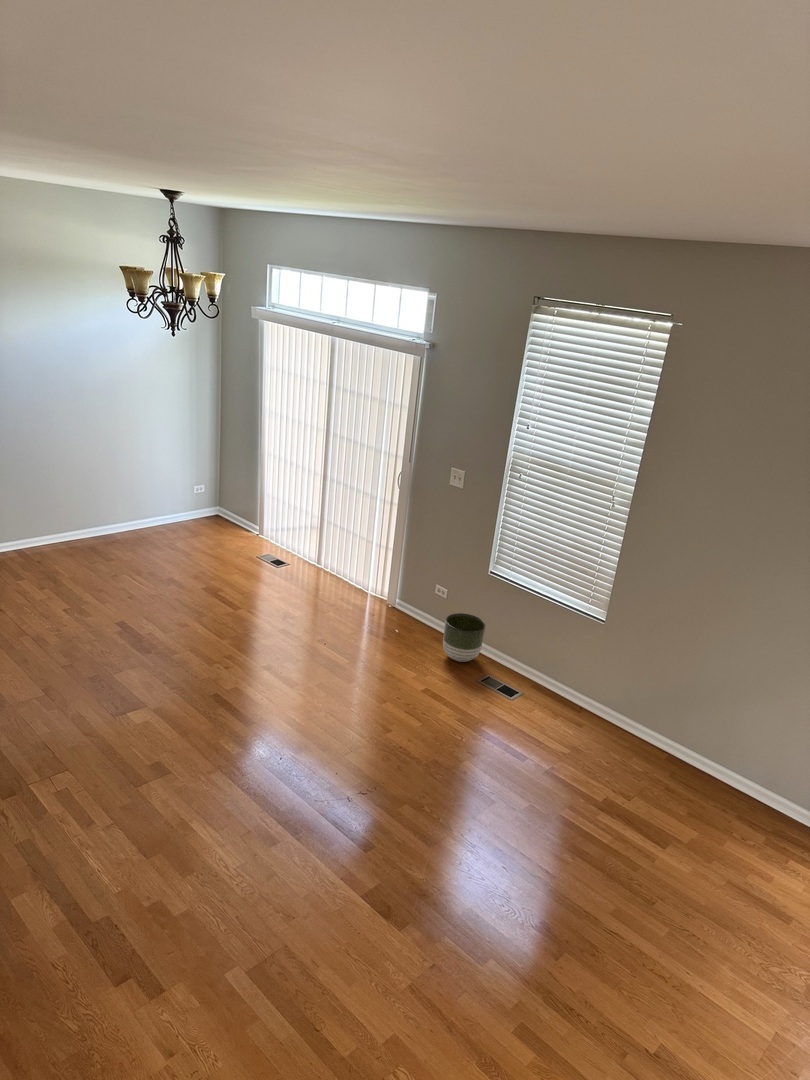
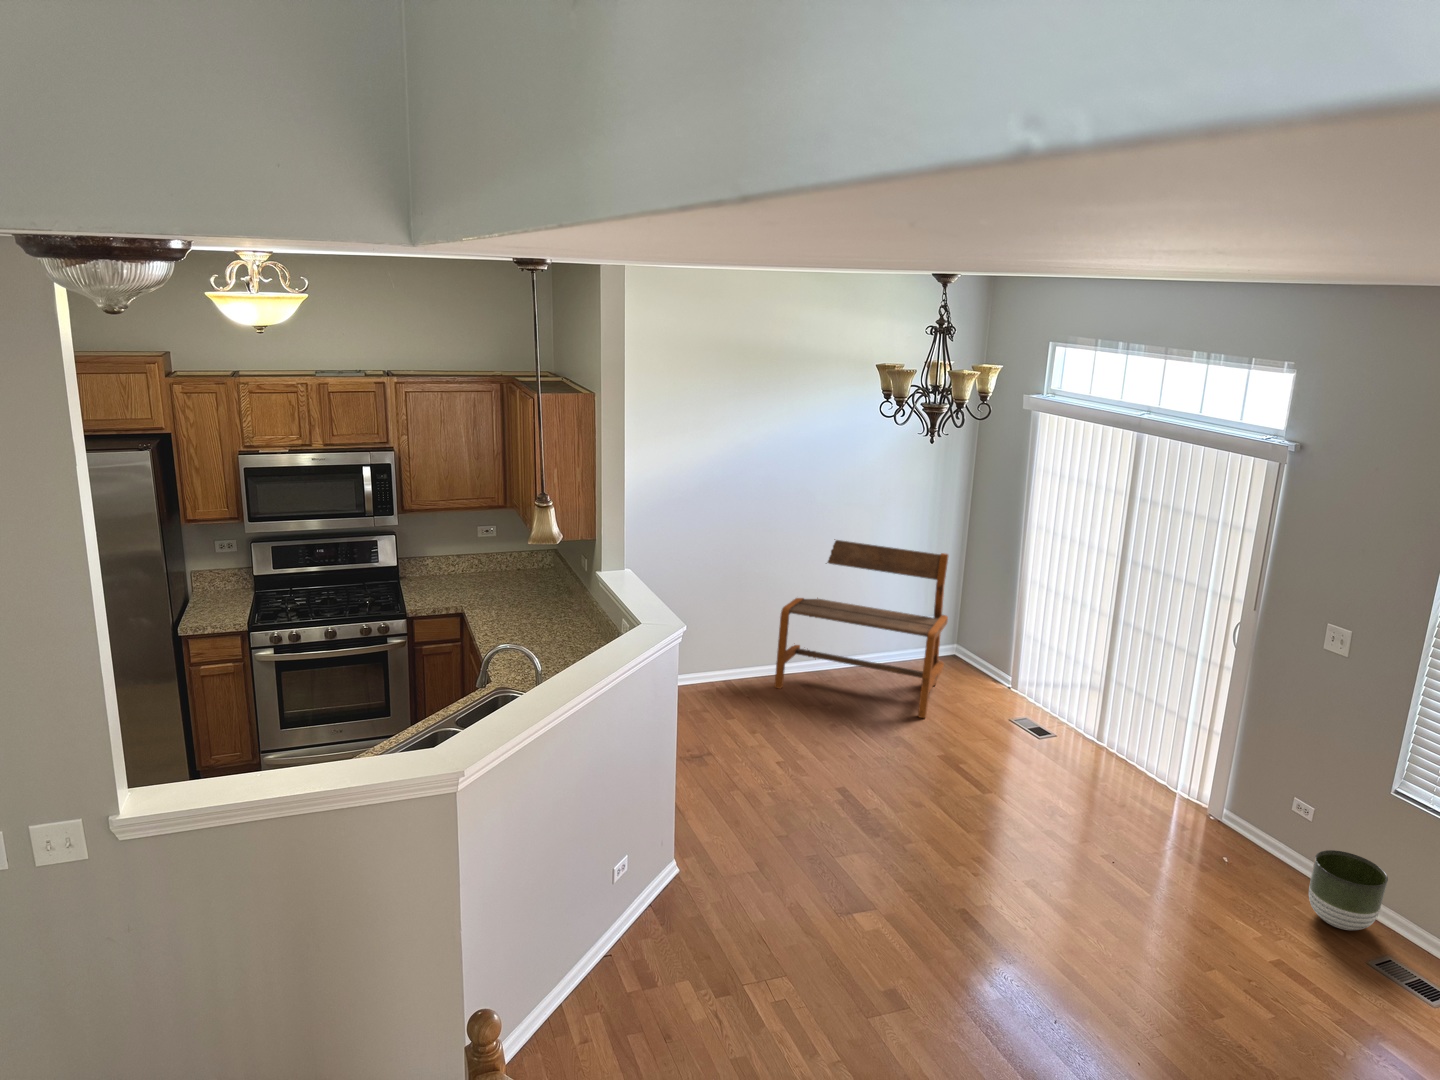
bench: none [63,422,206,562] -> present [774,539,949,718]

